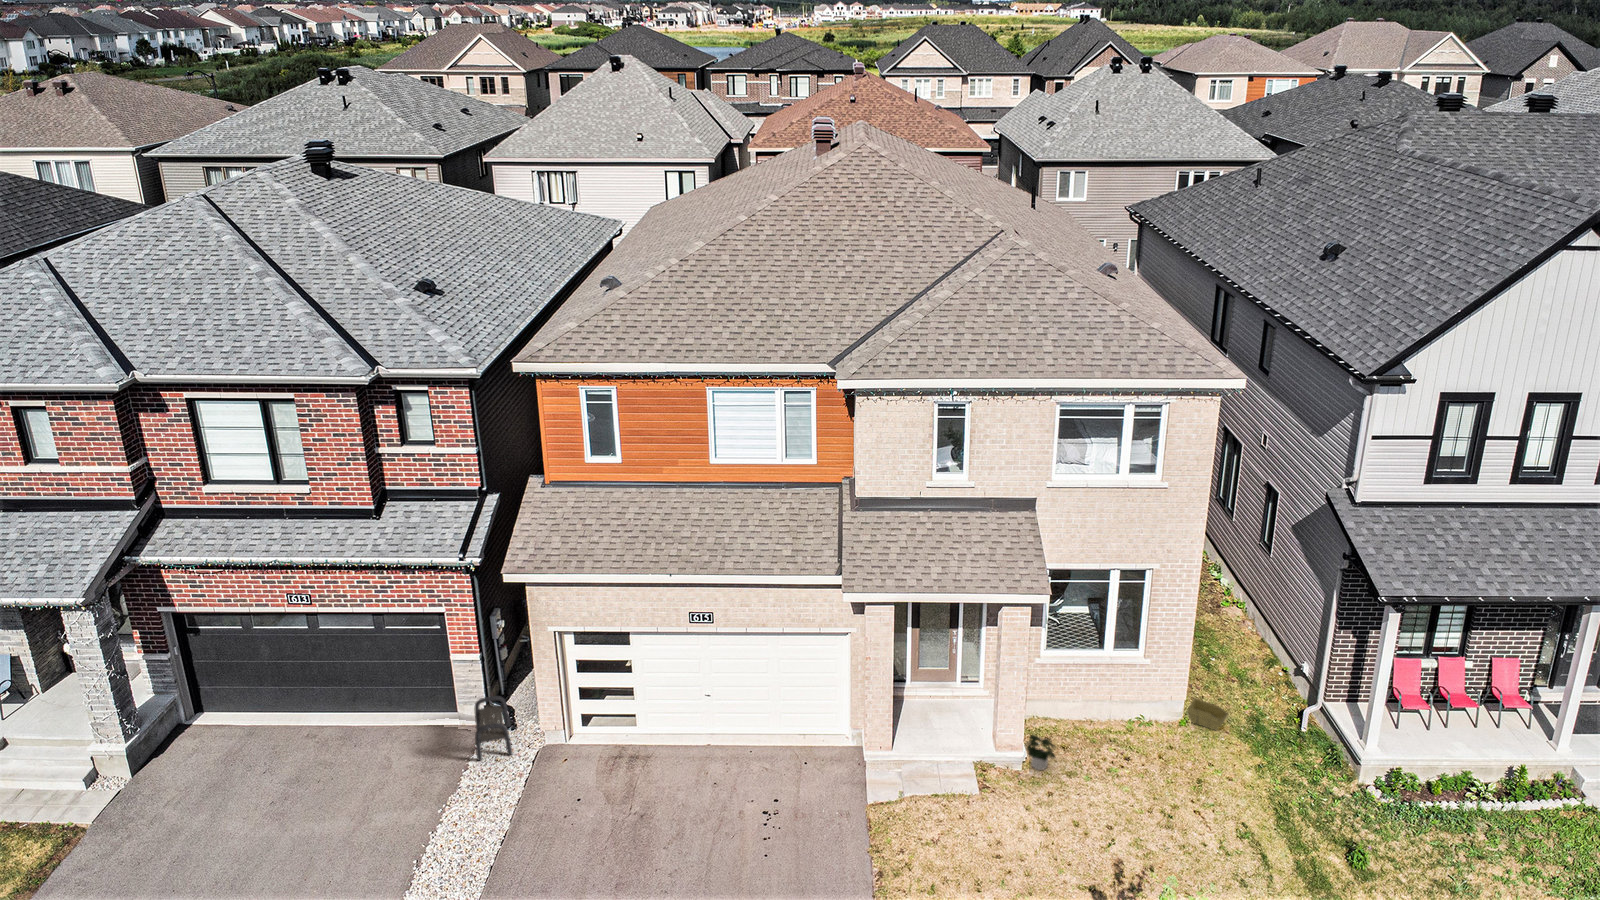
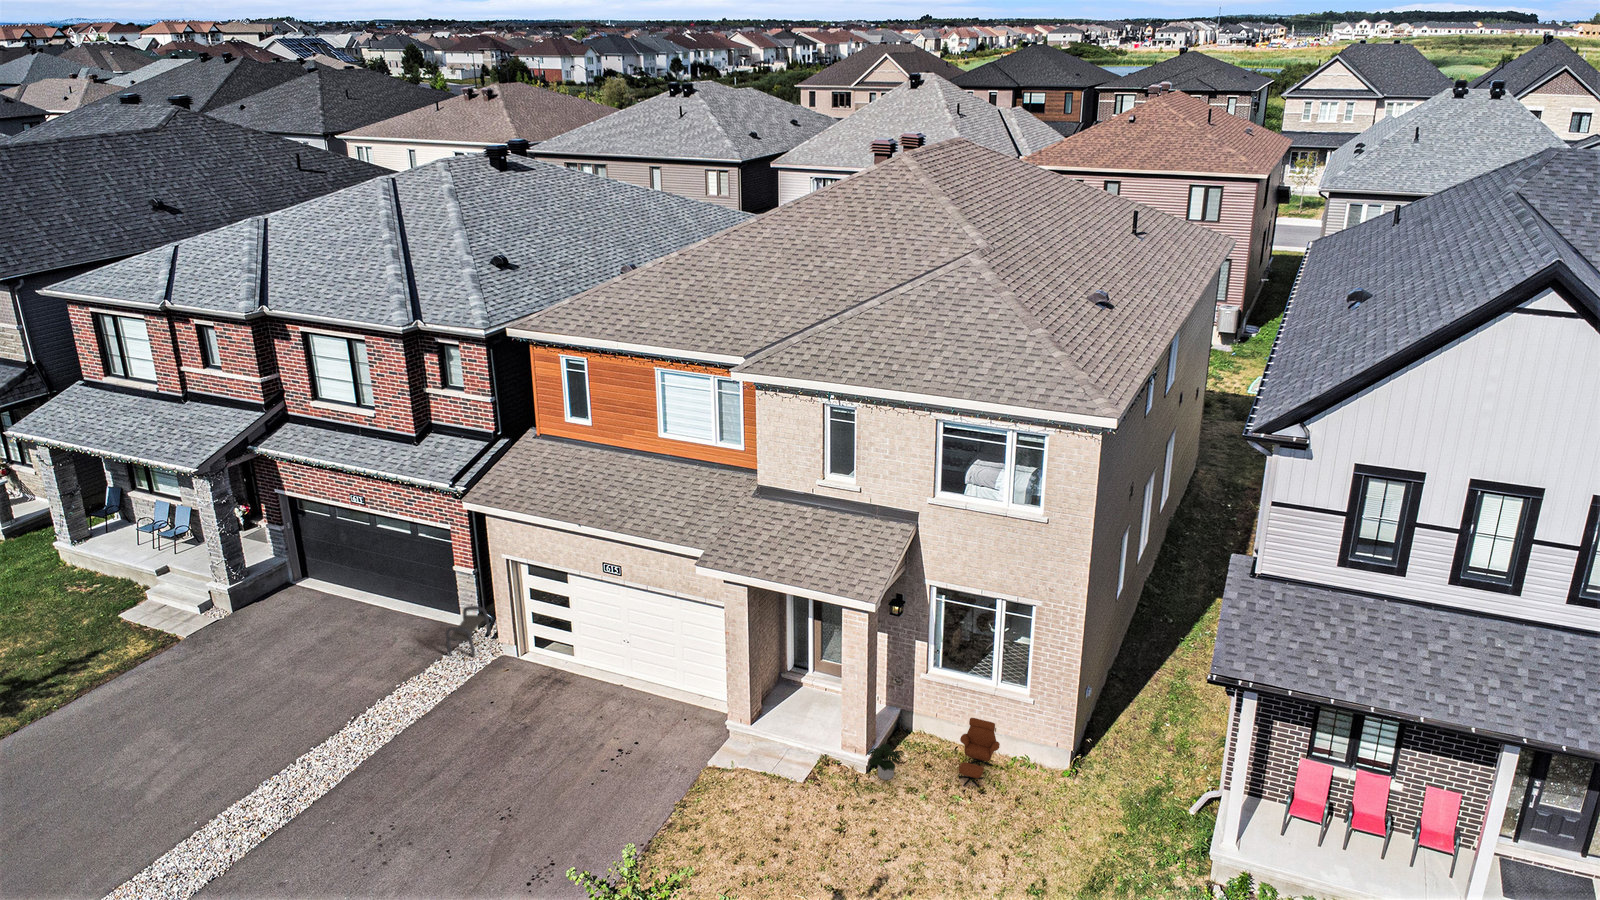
lounge chair: none [1091,690,1130,757] -> present [959,718,1000,787]
storage bin: present [1188,699,1228,731] -> none [1068,751,1110,789]

